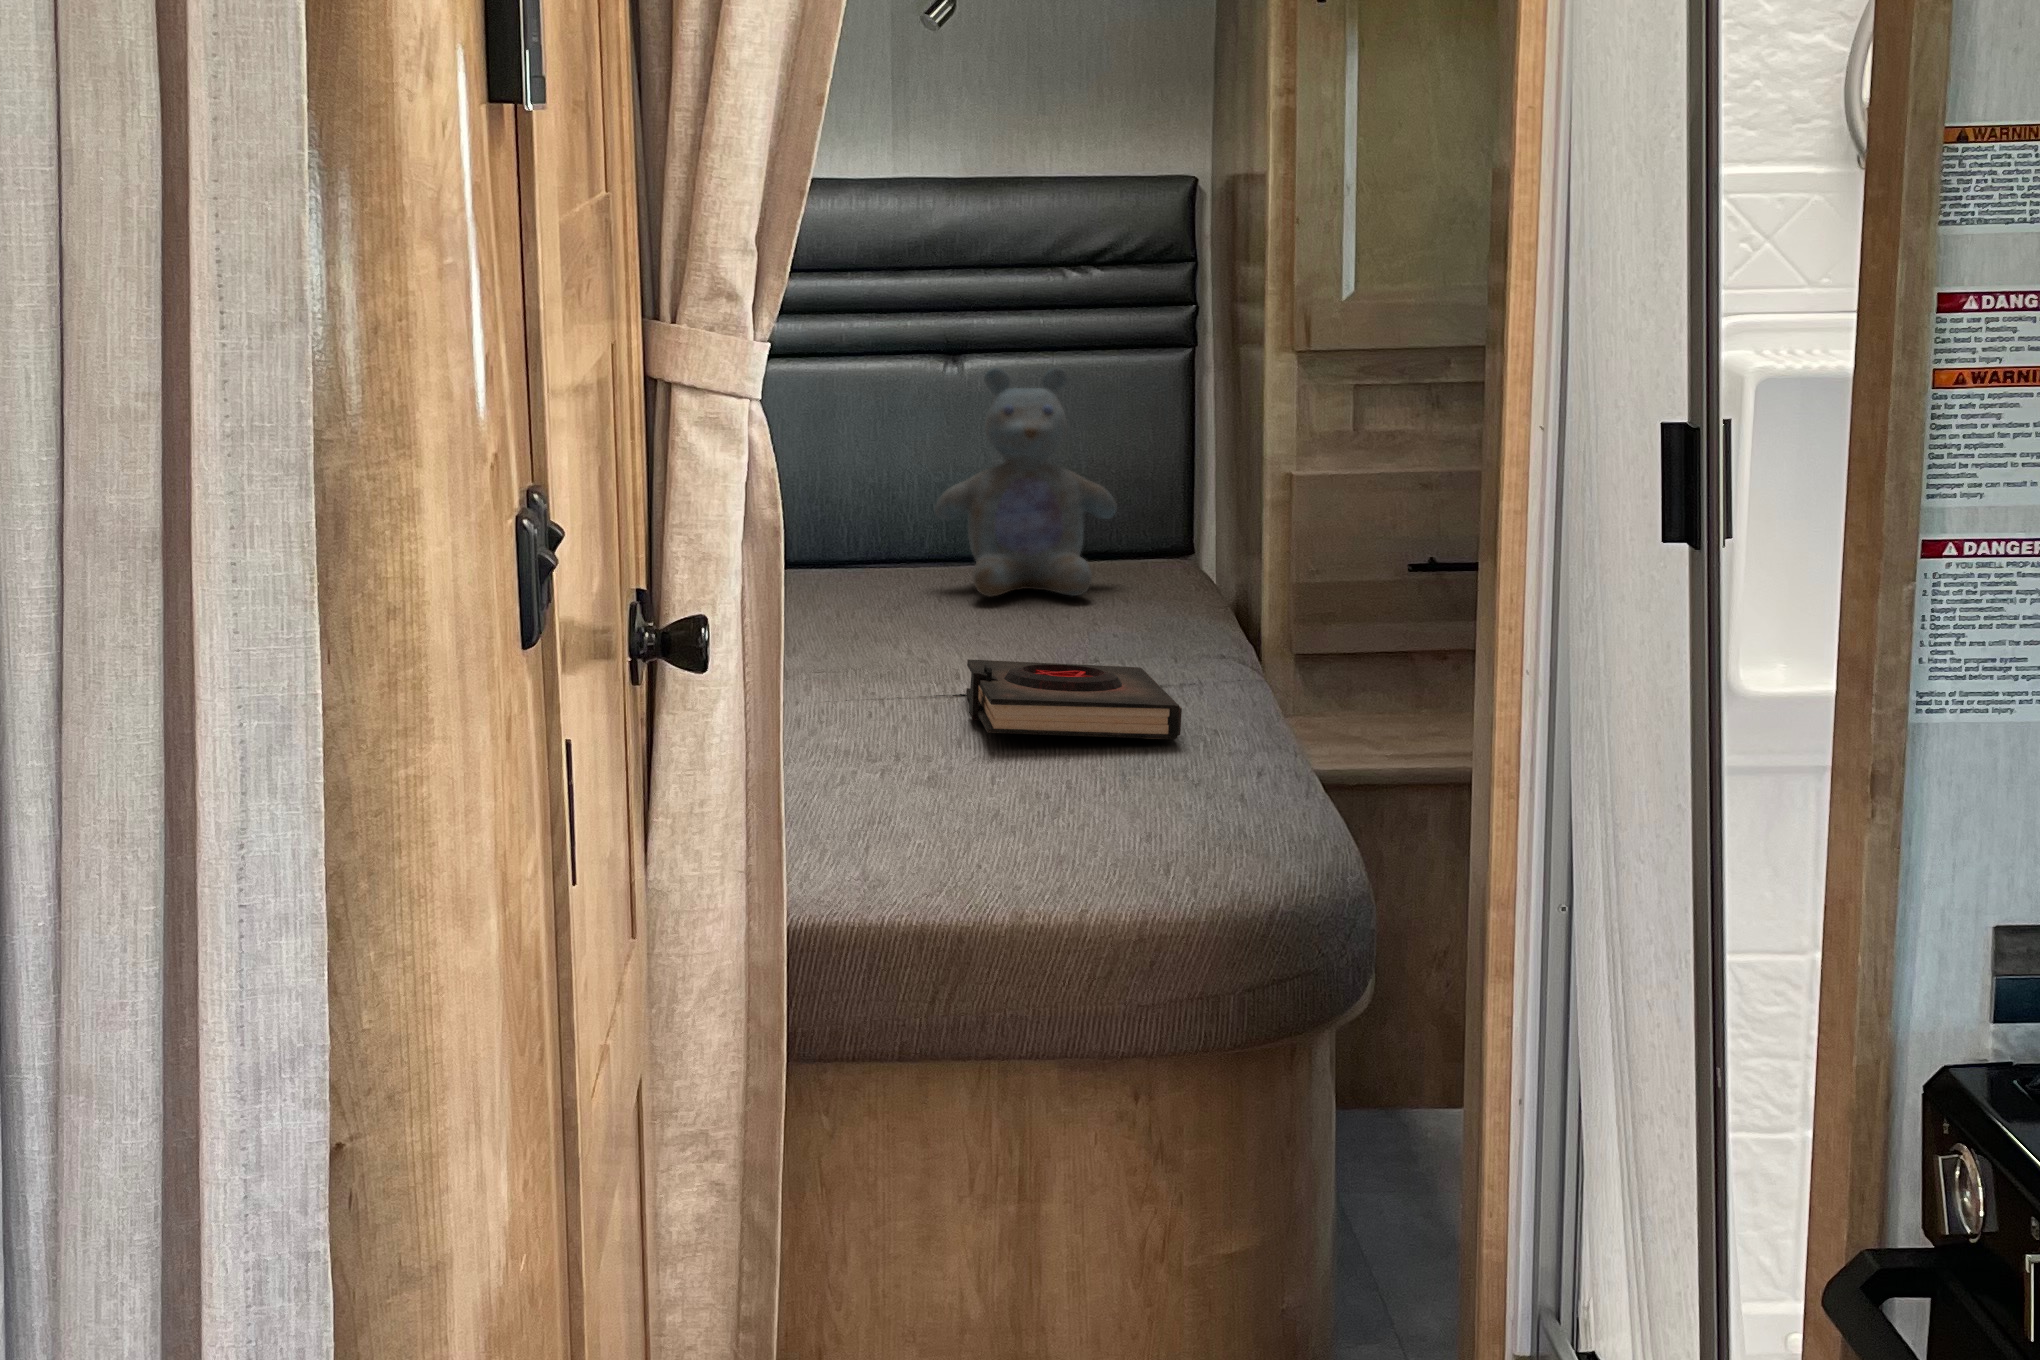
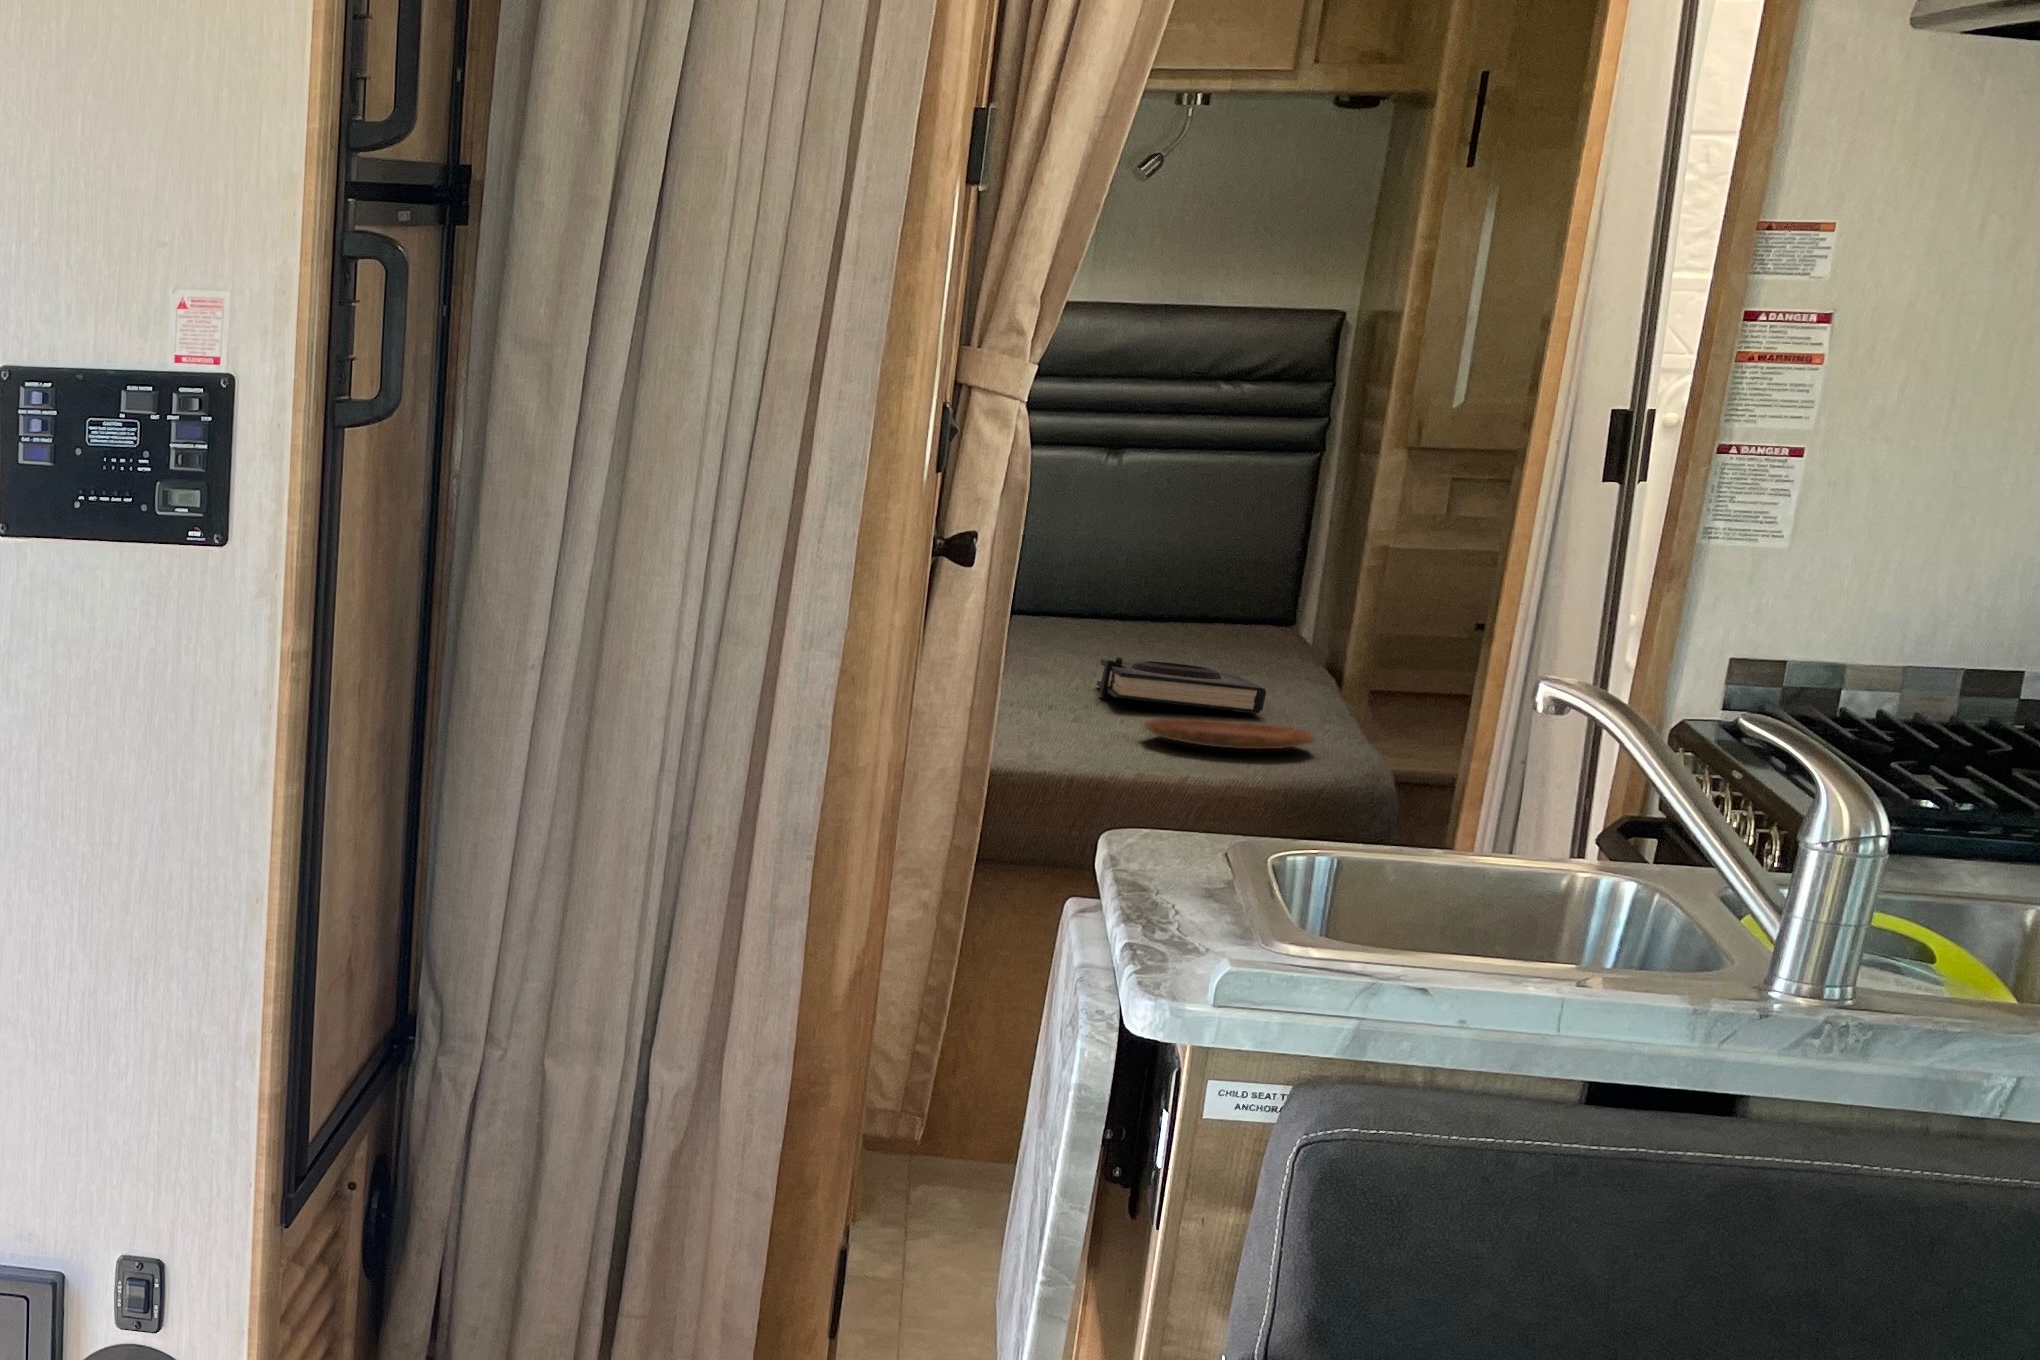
stuffed bear: present [935,367,1117,597] -> none [1078,461,1232,643]
tray: none [1024,773,1259,832] -> present [1143,719,1315,749]

